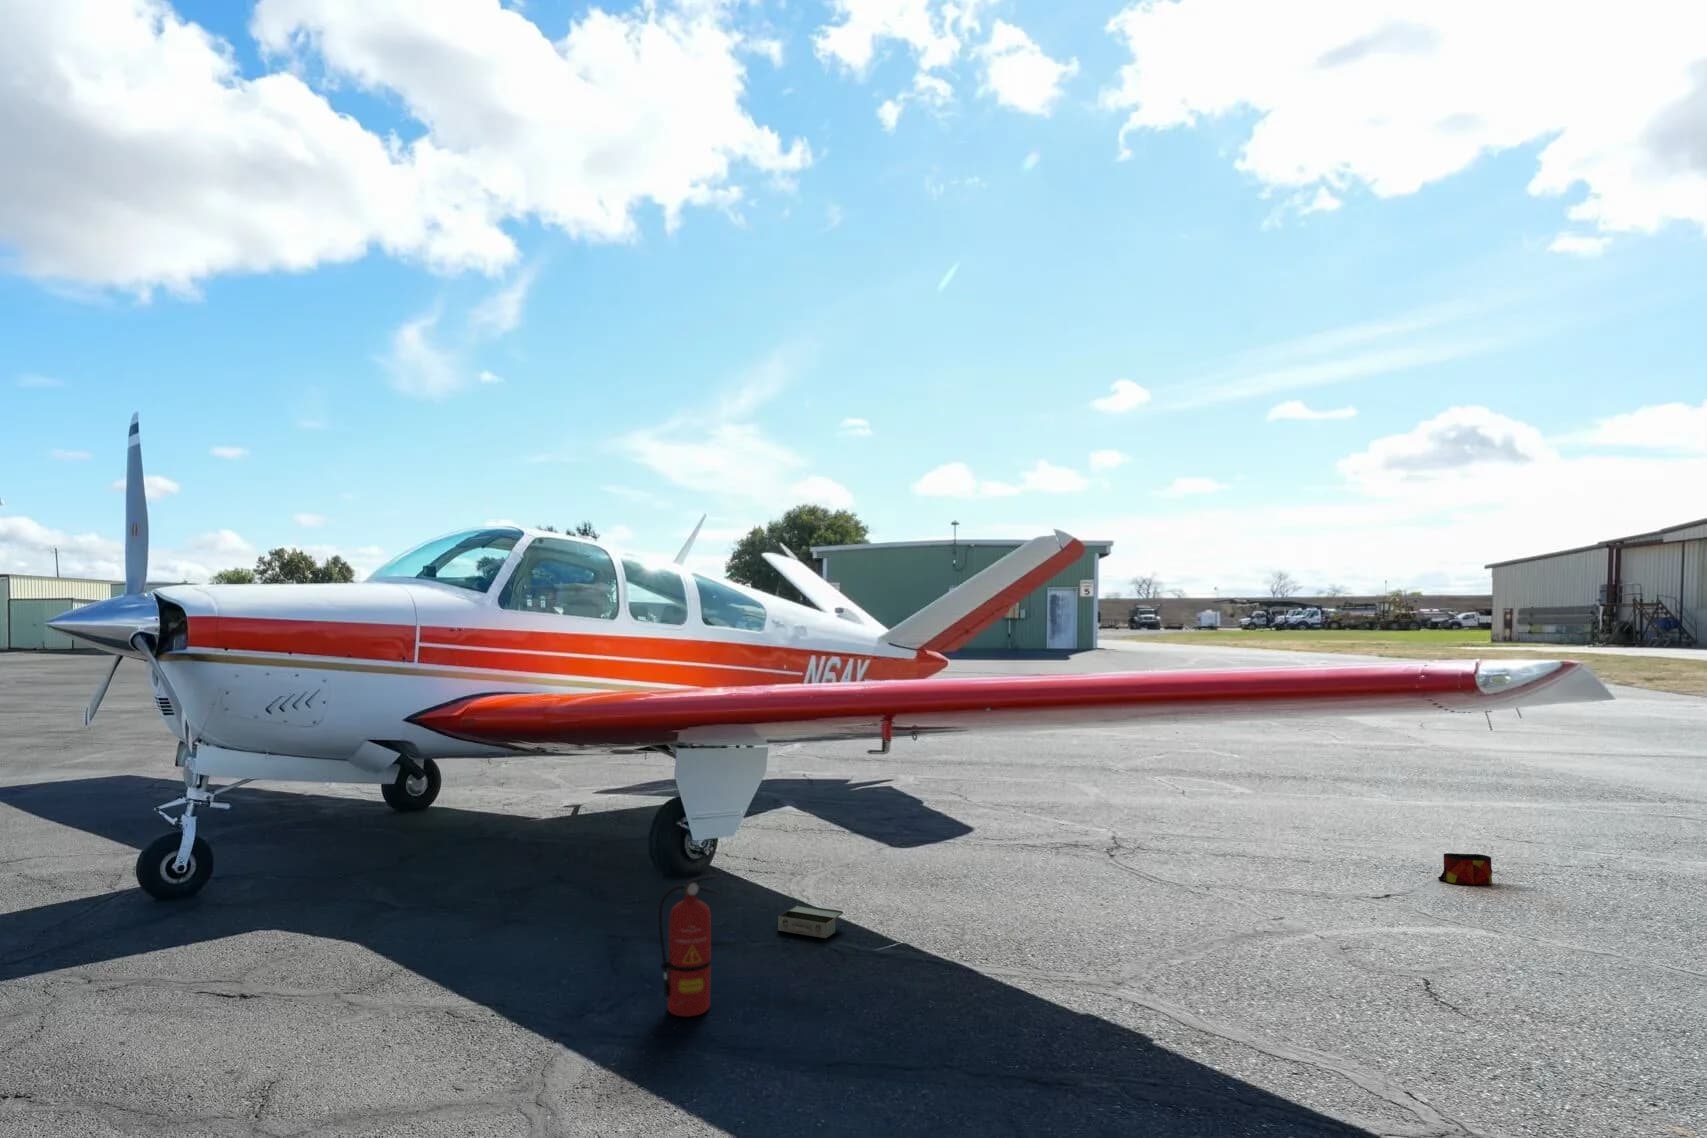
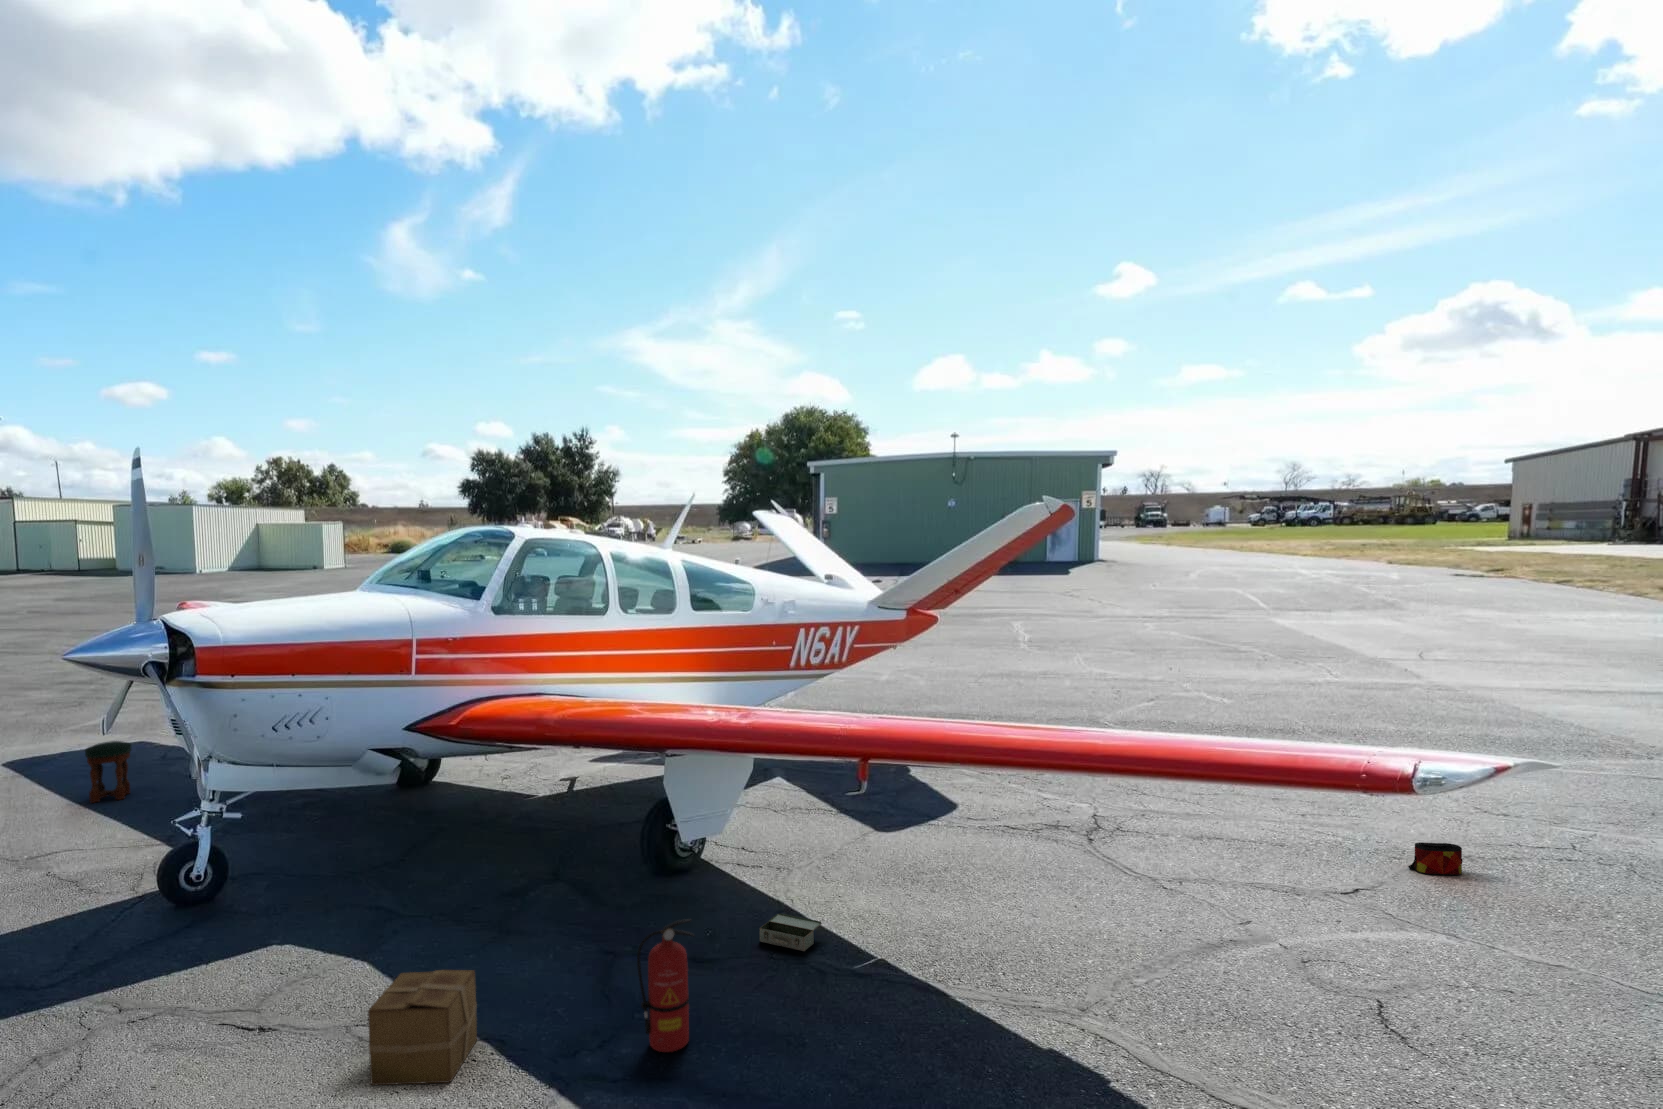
stool: none [53,754,103,818] -> present [85,741,131,803]
cardboard box: none [366,928,483,1042] -> present [368,970,477,1085]

